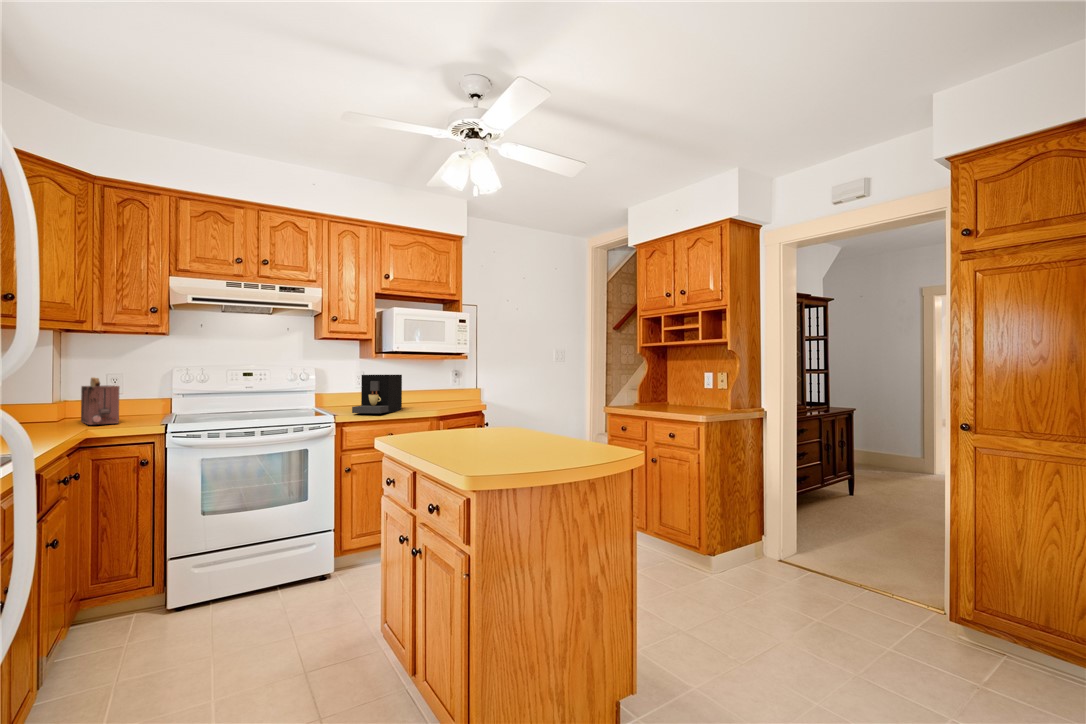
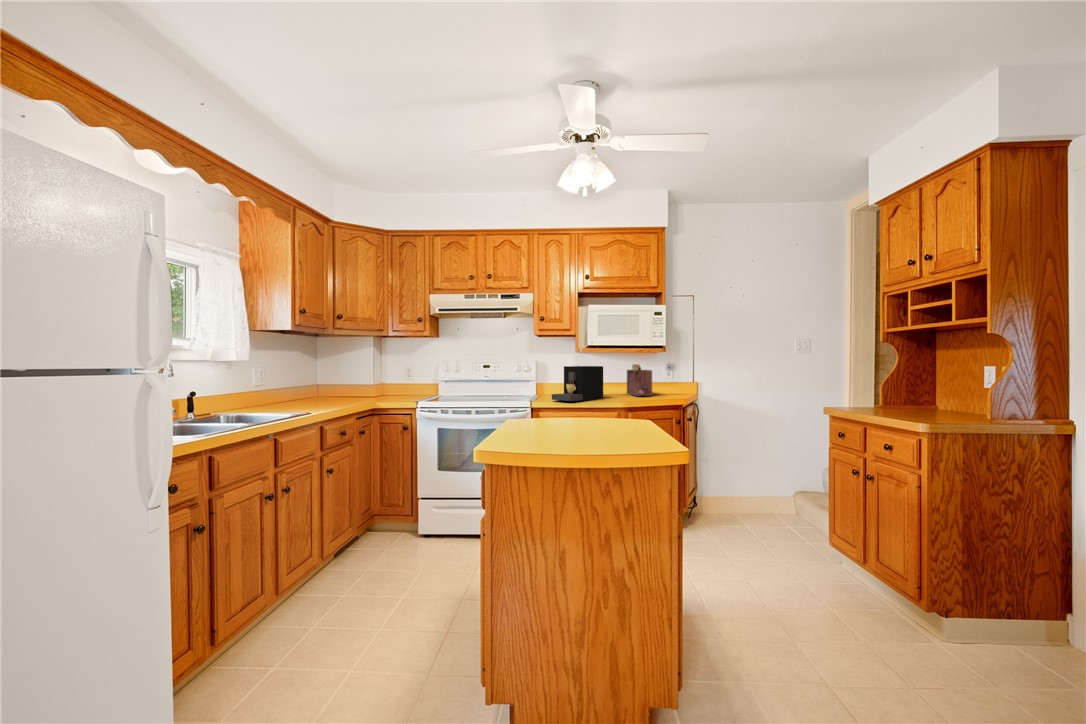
toaster: present [81,377,119,425] -> present [627,364,652,396]

